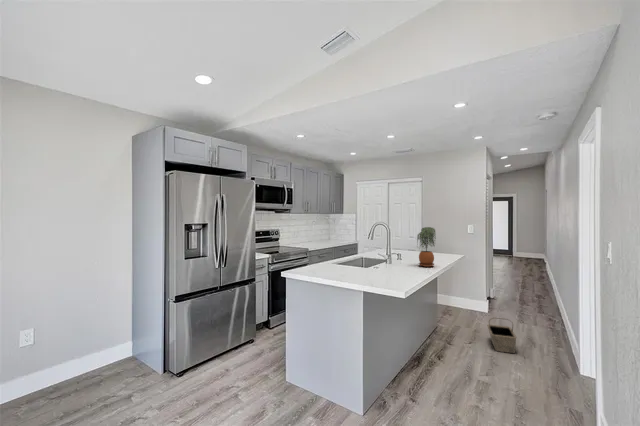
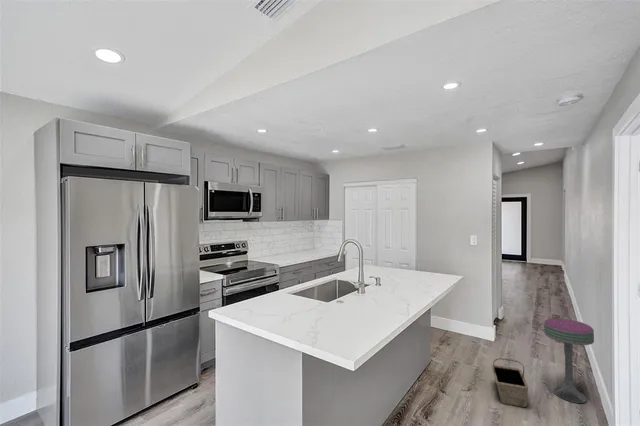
potted plant: present [417,227,436,267] -> none [395,248,421,301]
bar stool: none [528,287,567,351] -> present [544,318,594,403]

